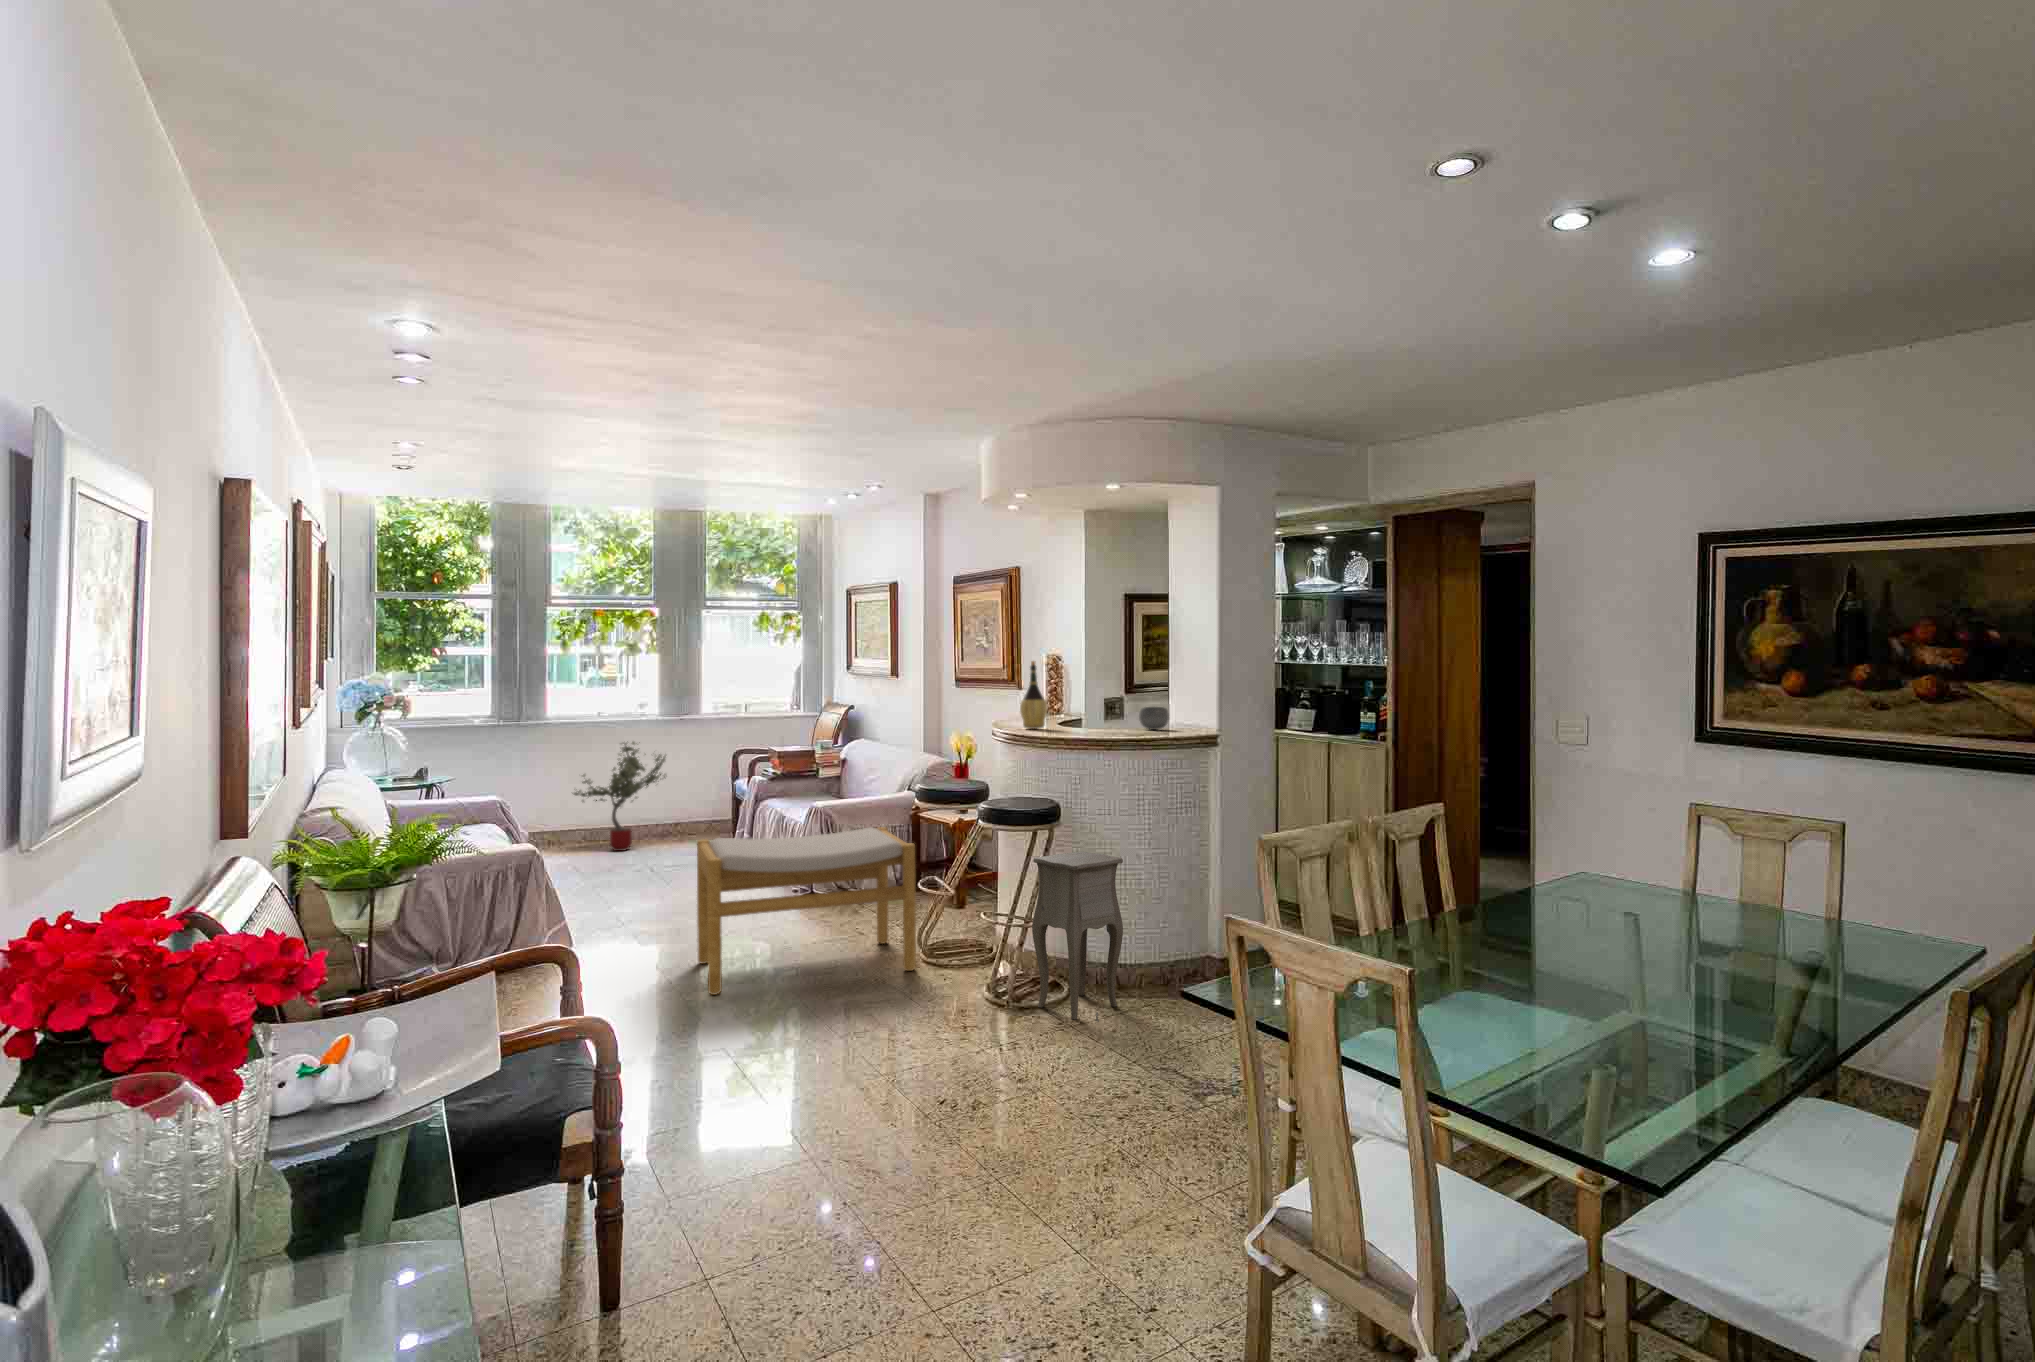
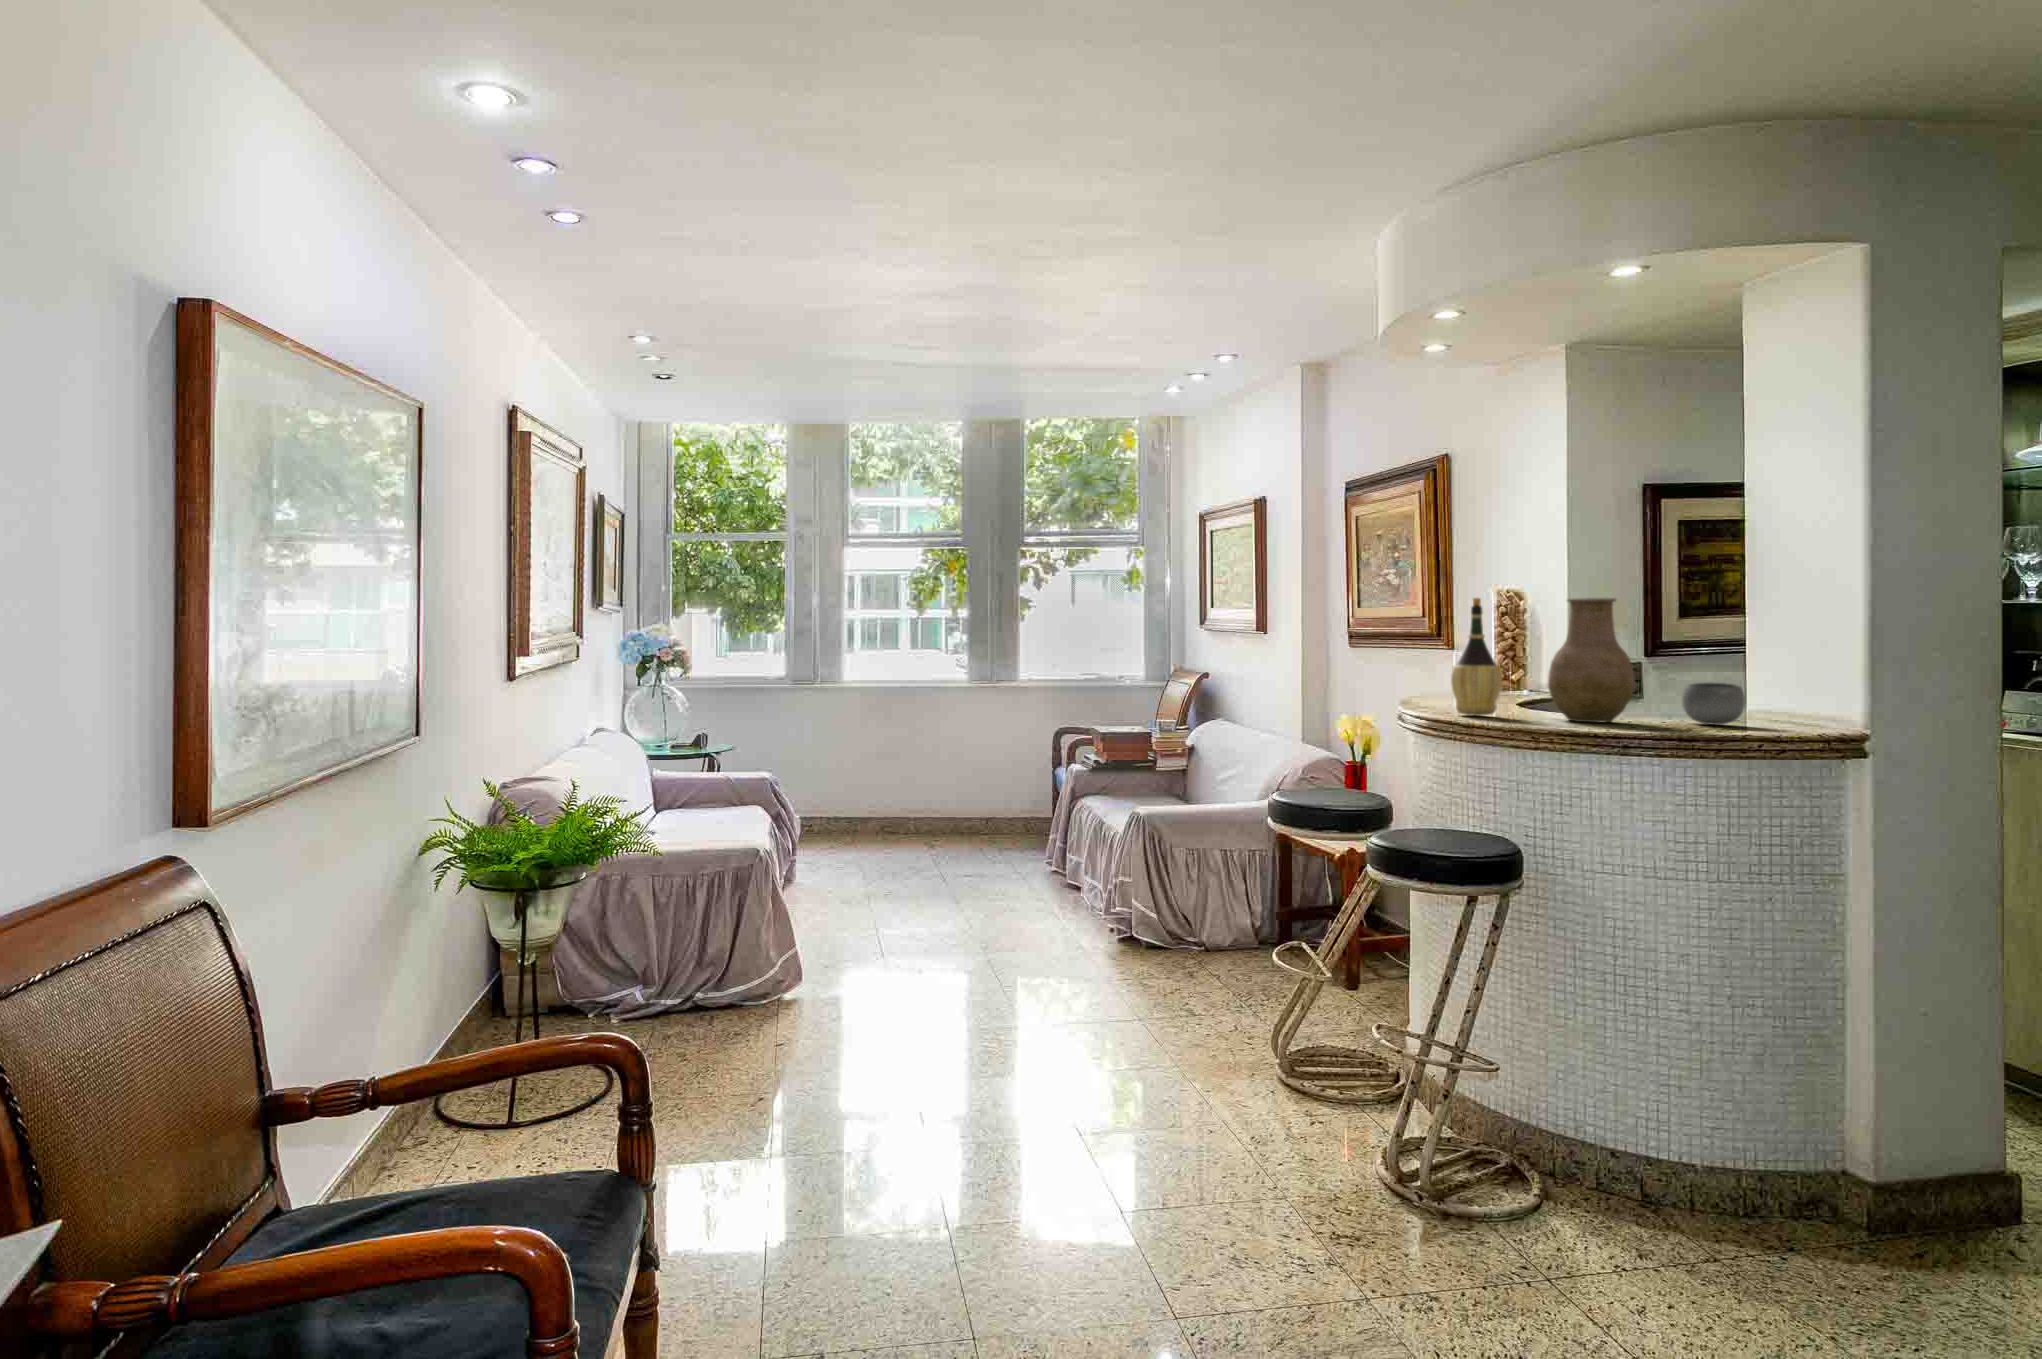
vase: none [1071,661,1115,730] -> present [1548,598,1635,723]
potted tree: present [574,742,666,851] -> none [864,709,976,846]
footstool: present [697,827,916,995] -> none [950,856,1268,1094]
side table: present [1032,852,1123,1022] -> none [1468,939,1653,1273]

